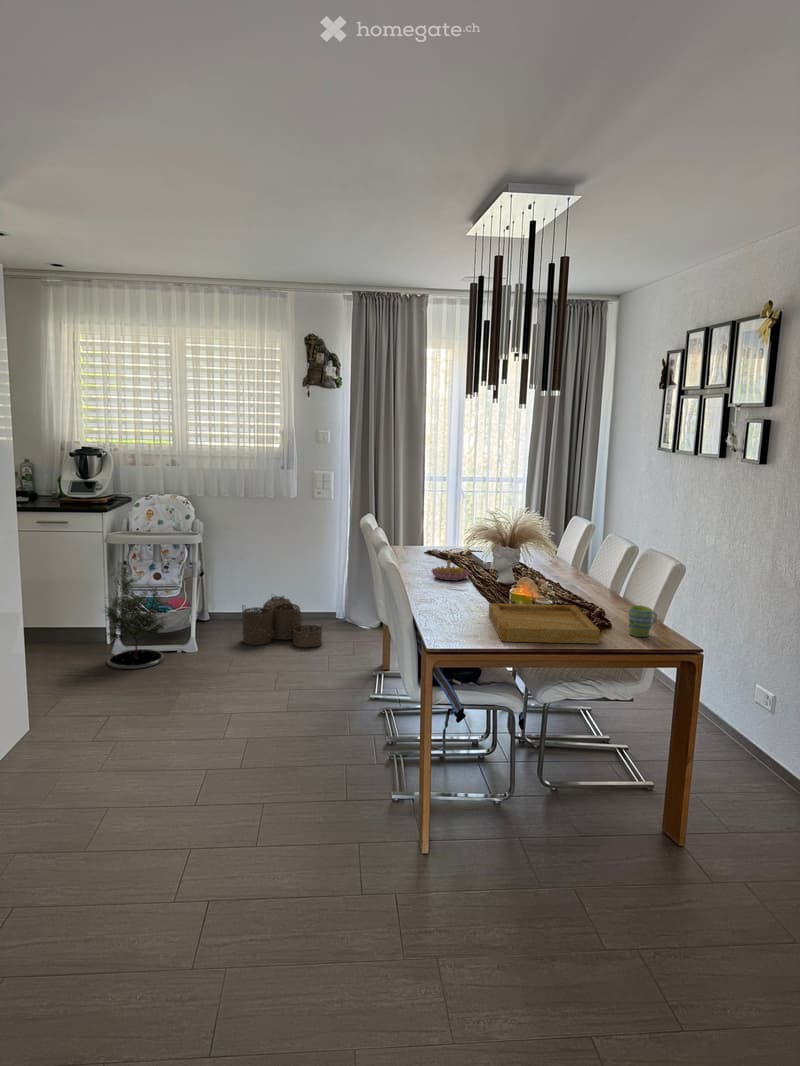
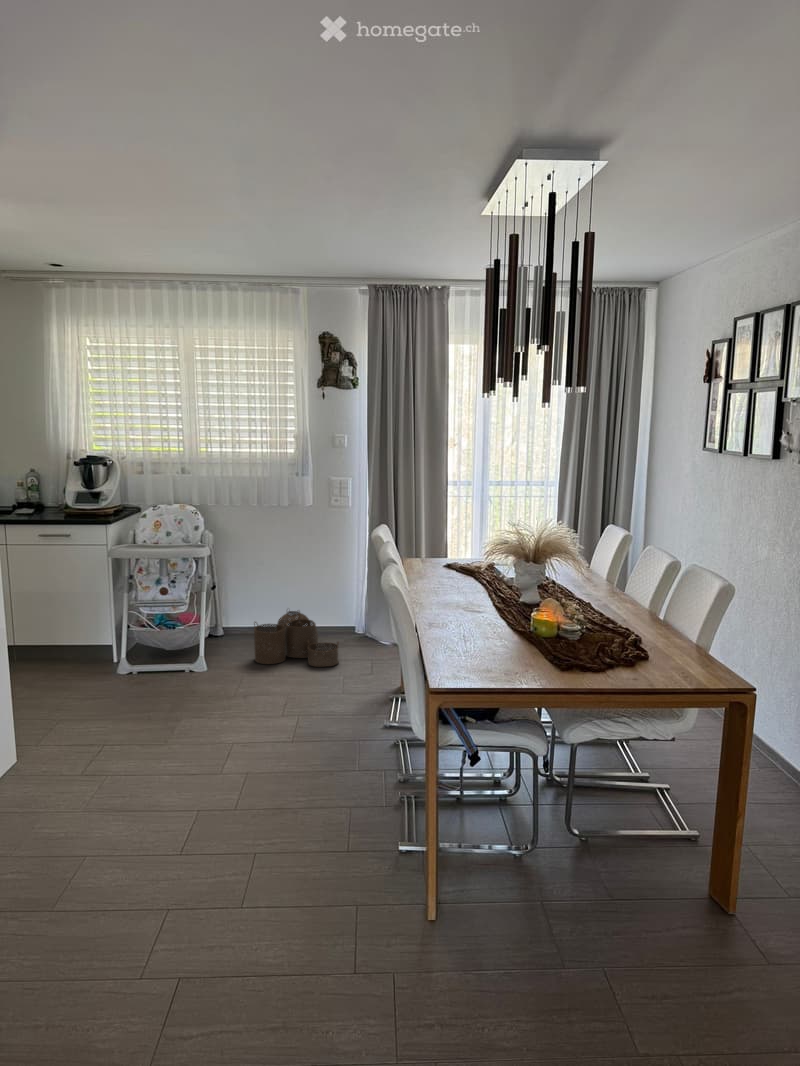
candle holder: present [432,554,470,581] -> none [448,569,491,601]
potted tree: present [105,568,165,669] -> none [102,583,173,692]
tray: present [489,603,600,644] -> none [506,630,631,680]
mug: present [628,605,657,637] -> none [665,635,699,672]

